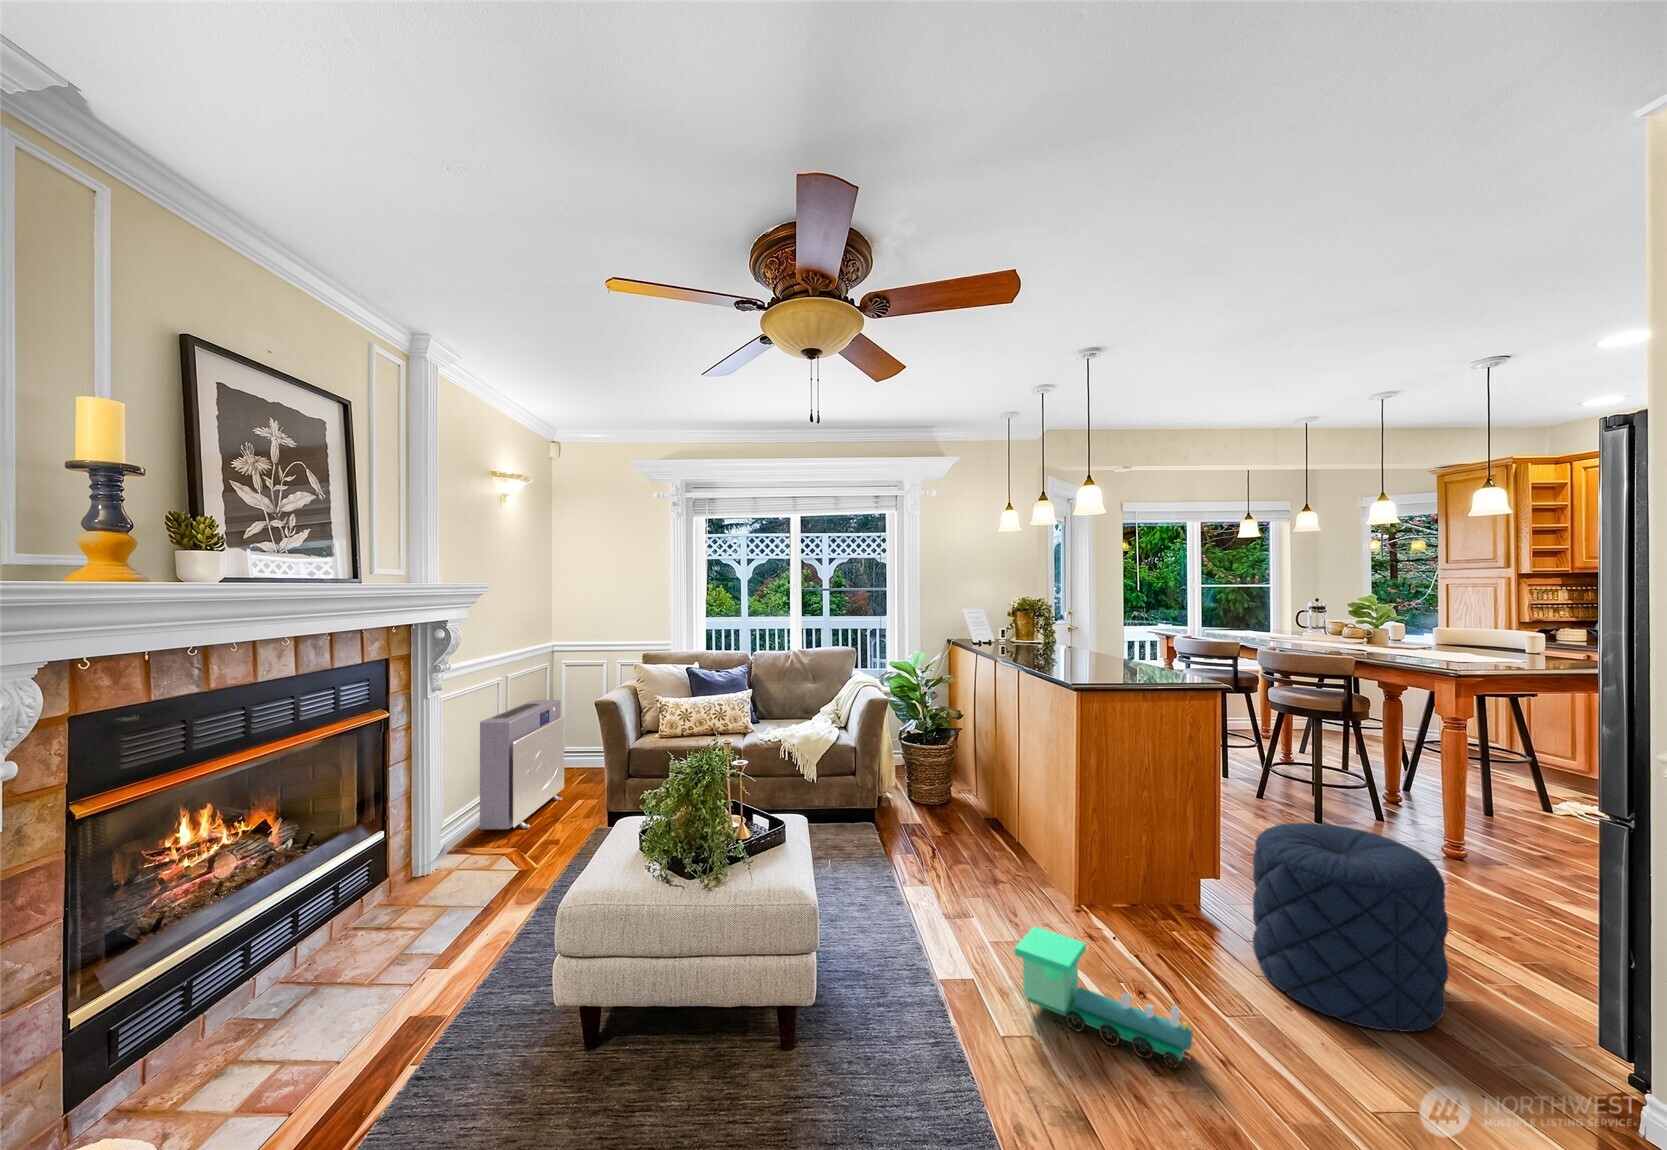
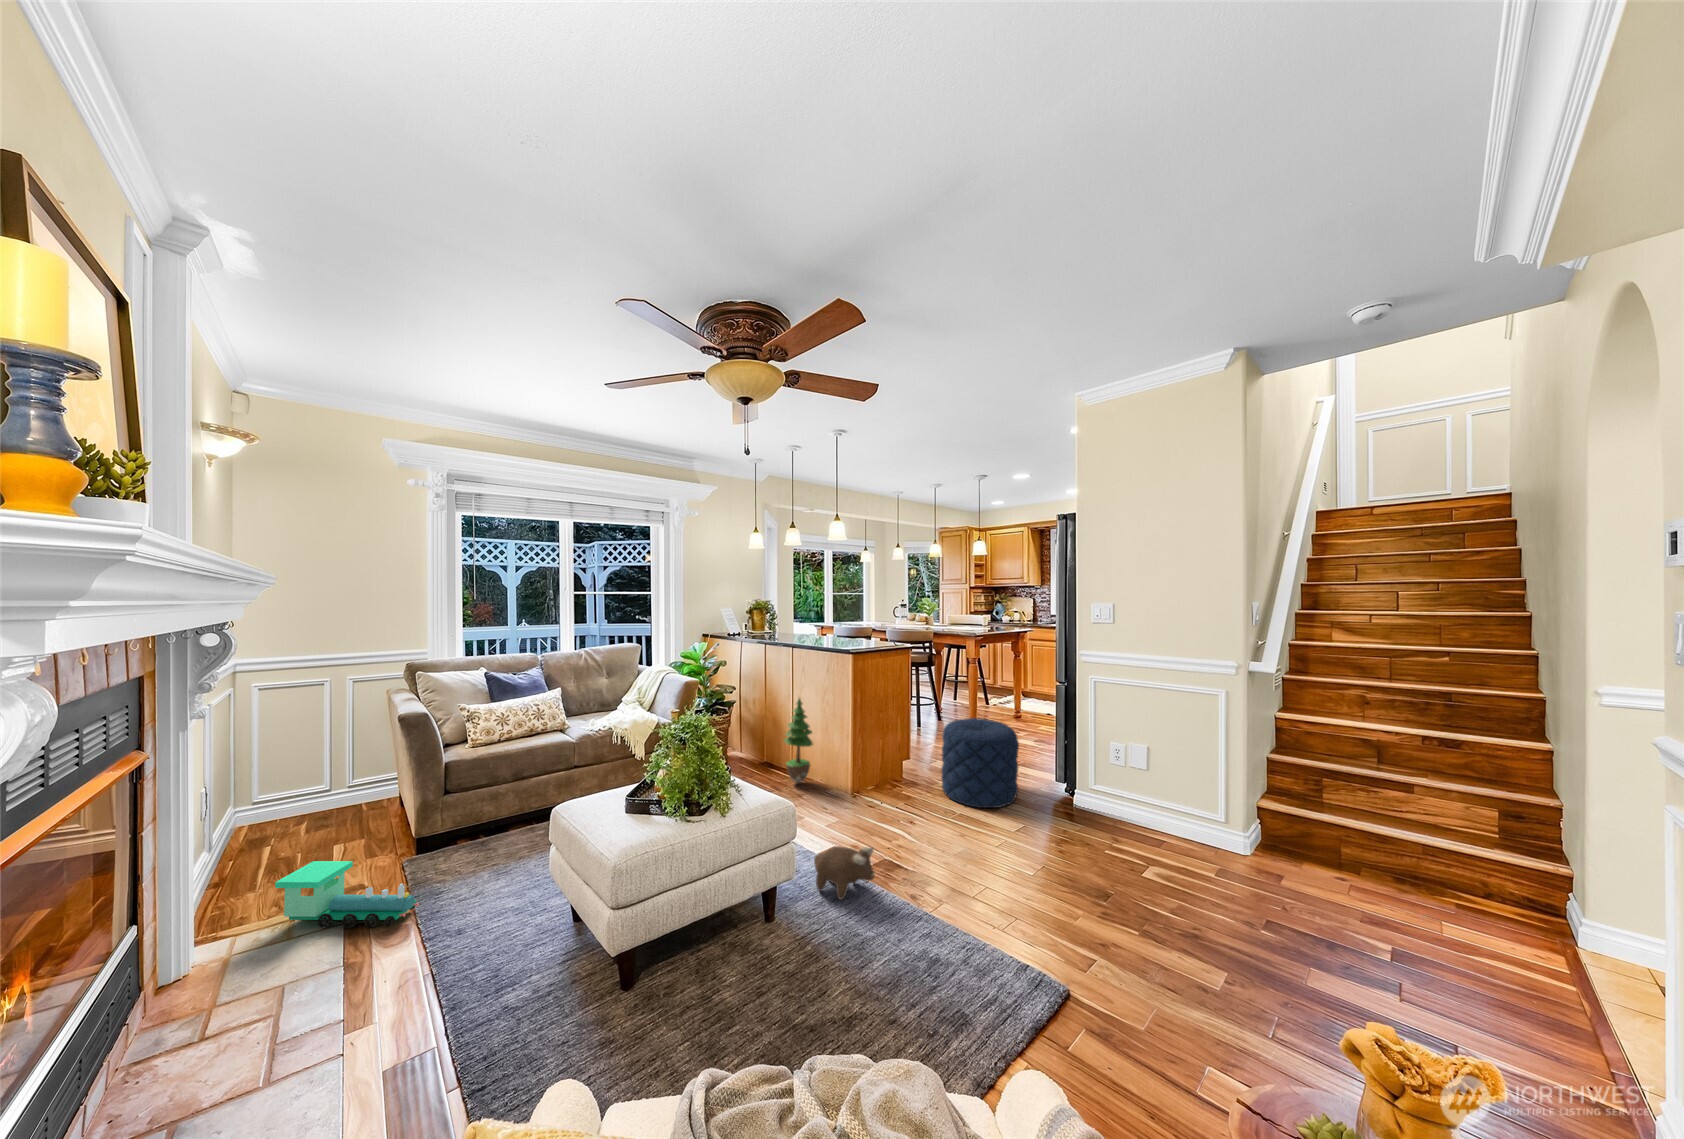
air purifier: present [476,700,564,829] -> none [239,719,329,883]
potted tree: none [982,737,1030,869] -> present [783,699,813,783]
toy train: present [1014,927,1195,1068] -> present [275,861,419,928]
plush toy: none [876,978,960,1070] -> present [814,846,876,900]

